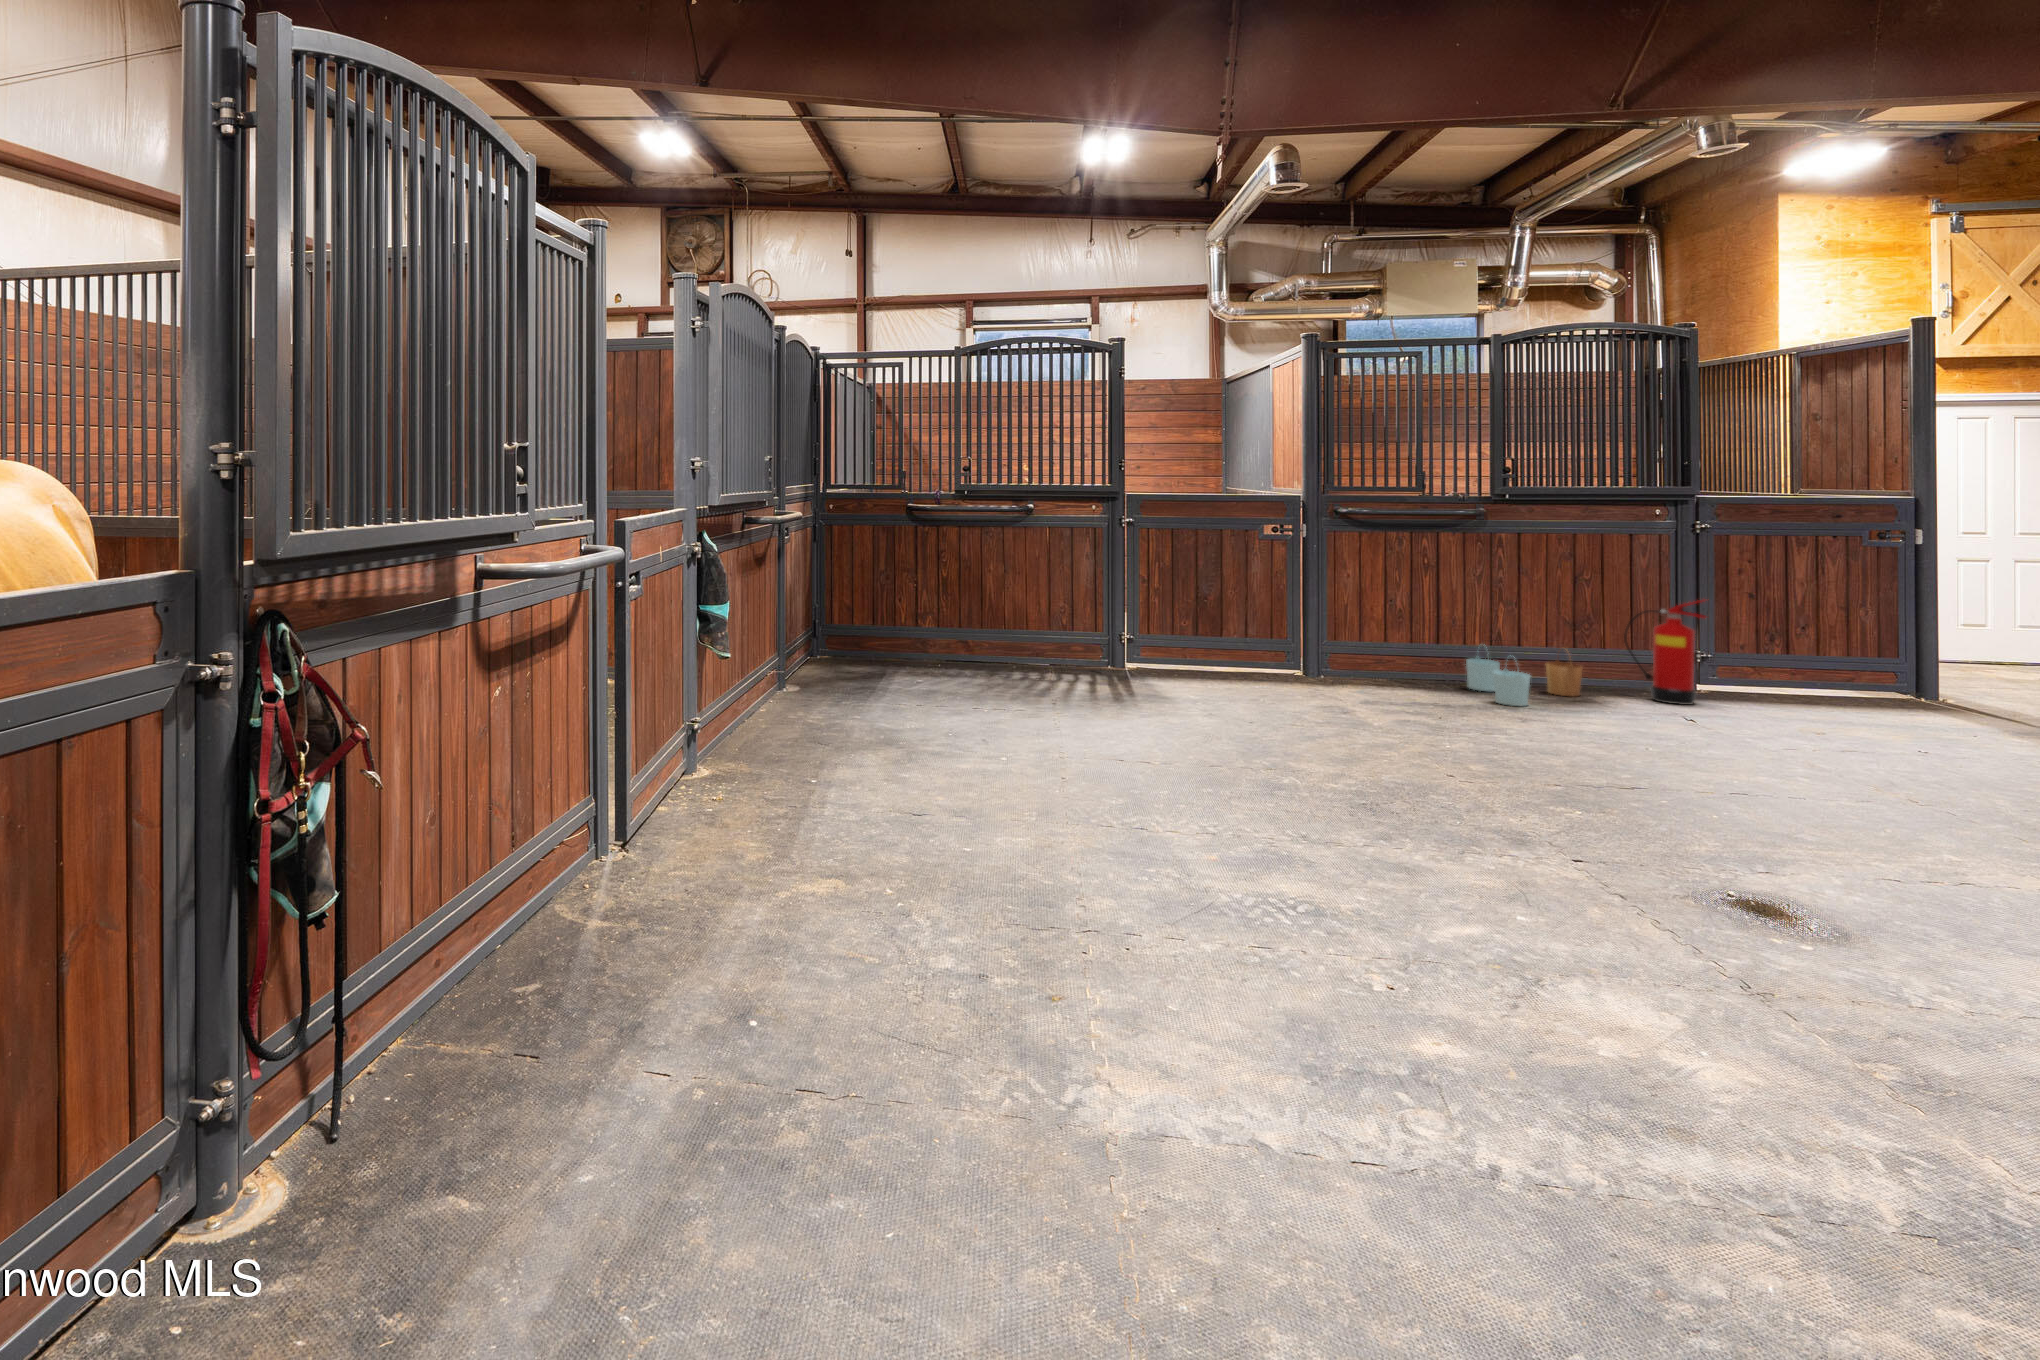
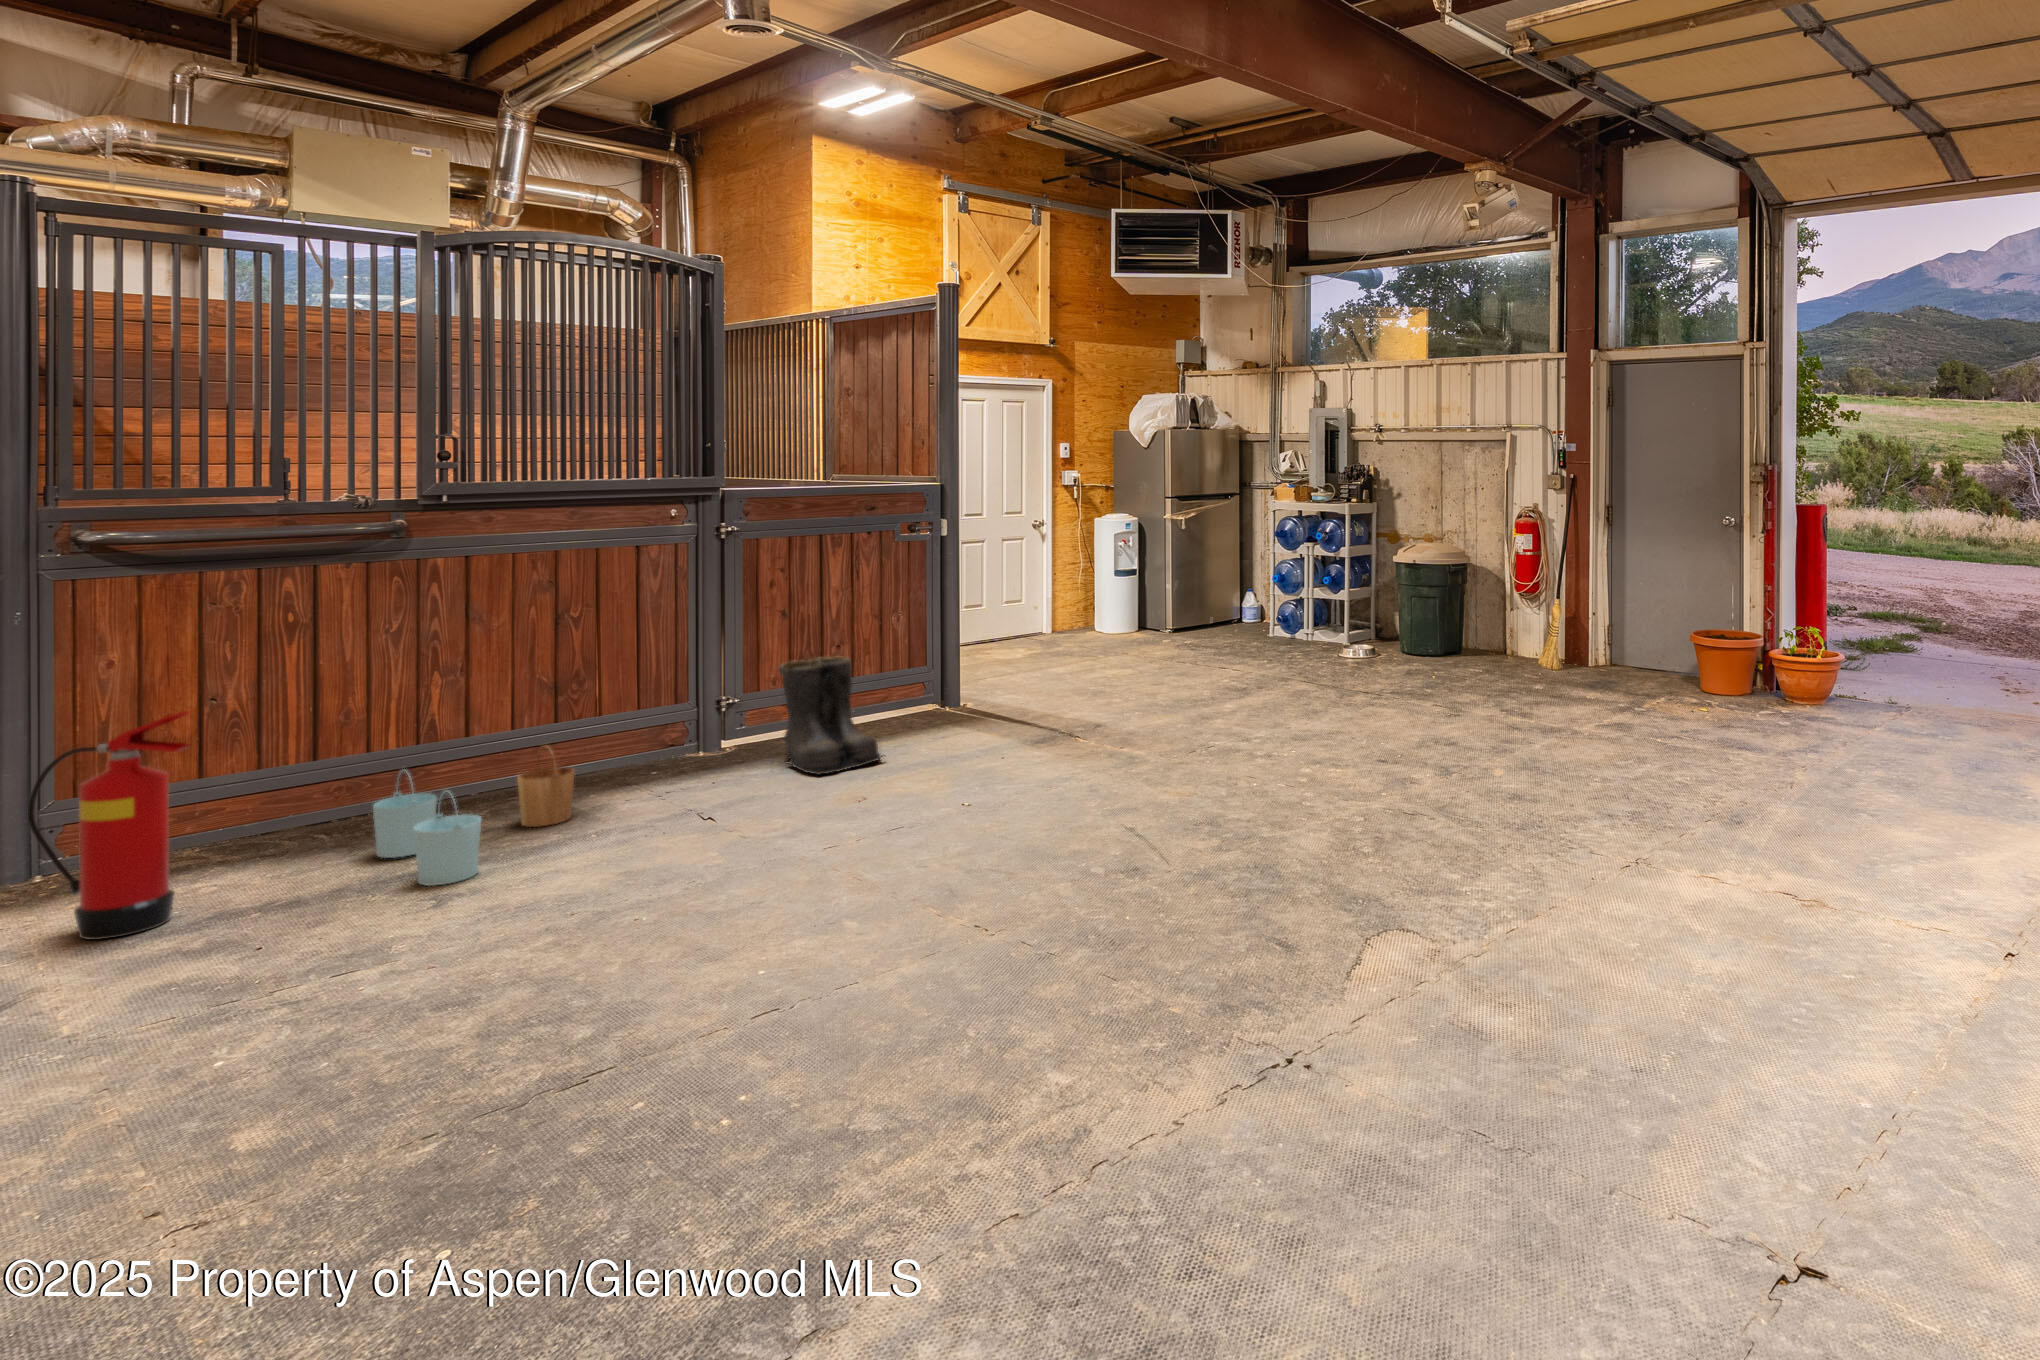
fire extinguisher: present [1624,600,1706,705] -> present [28,711,189,940]
boots: none [1741,627,1847,714] -> present [779,657,886,775]

